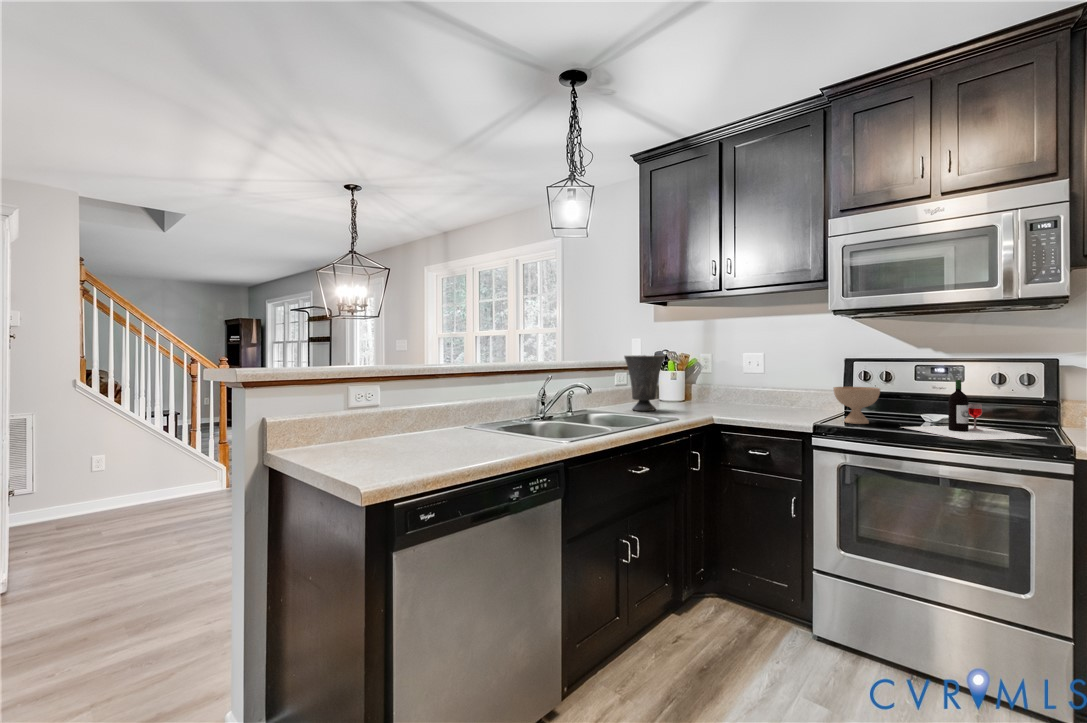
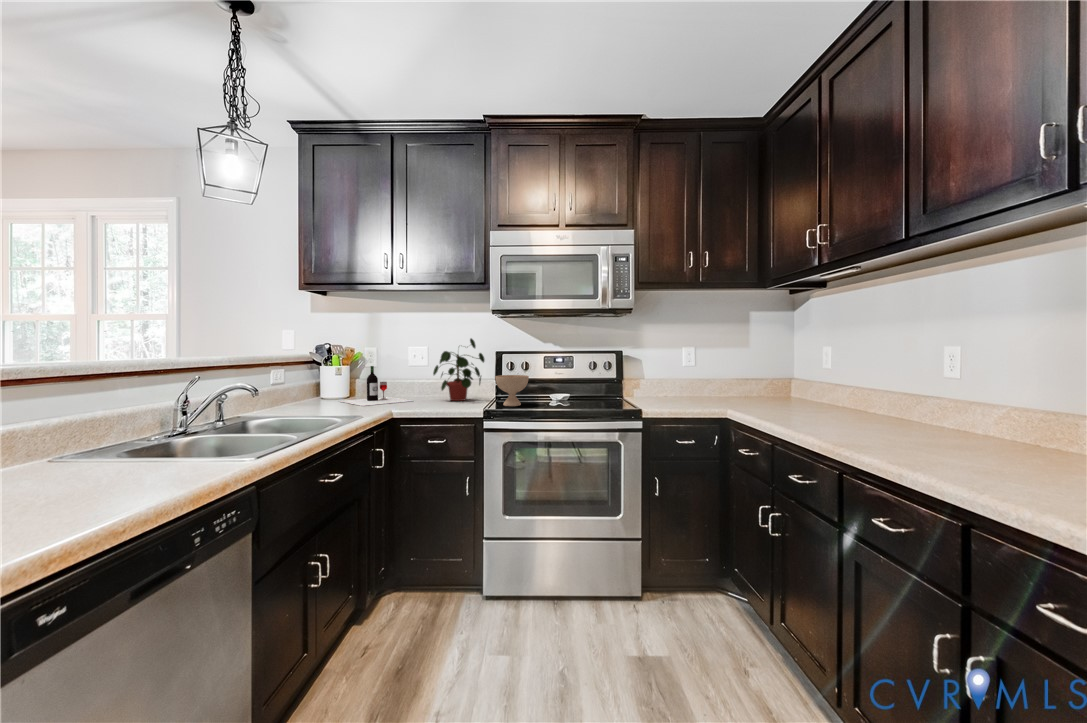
potted plant: none [765,344,828,413] -> present [433,338,484,401]
vase: present [624,355,665,411] -> none [283,347,335,411]
wine bottle: present [901,380,1045,440] -> present [340,366,412,406]

